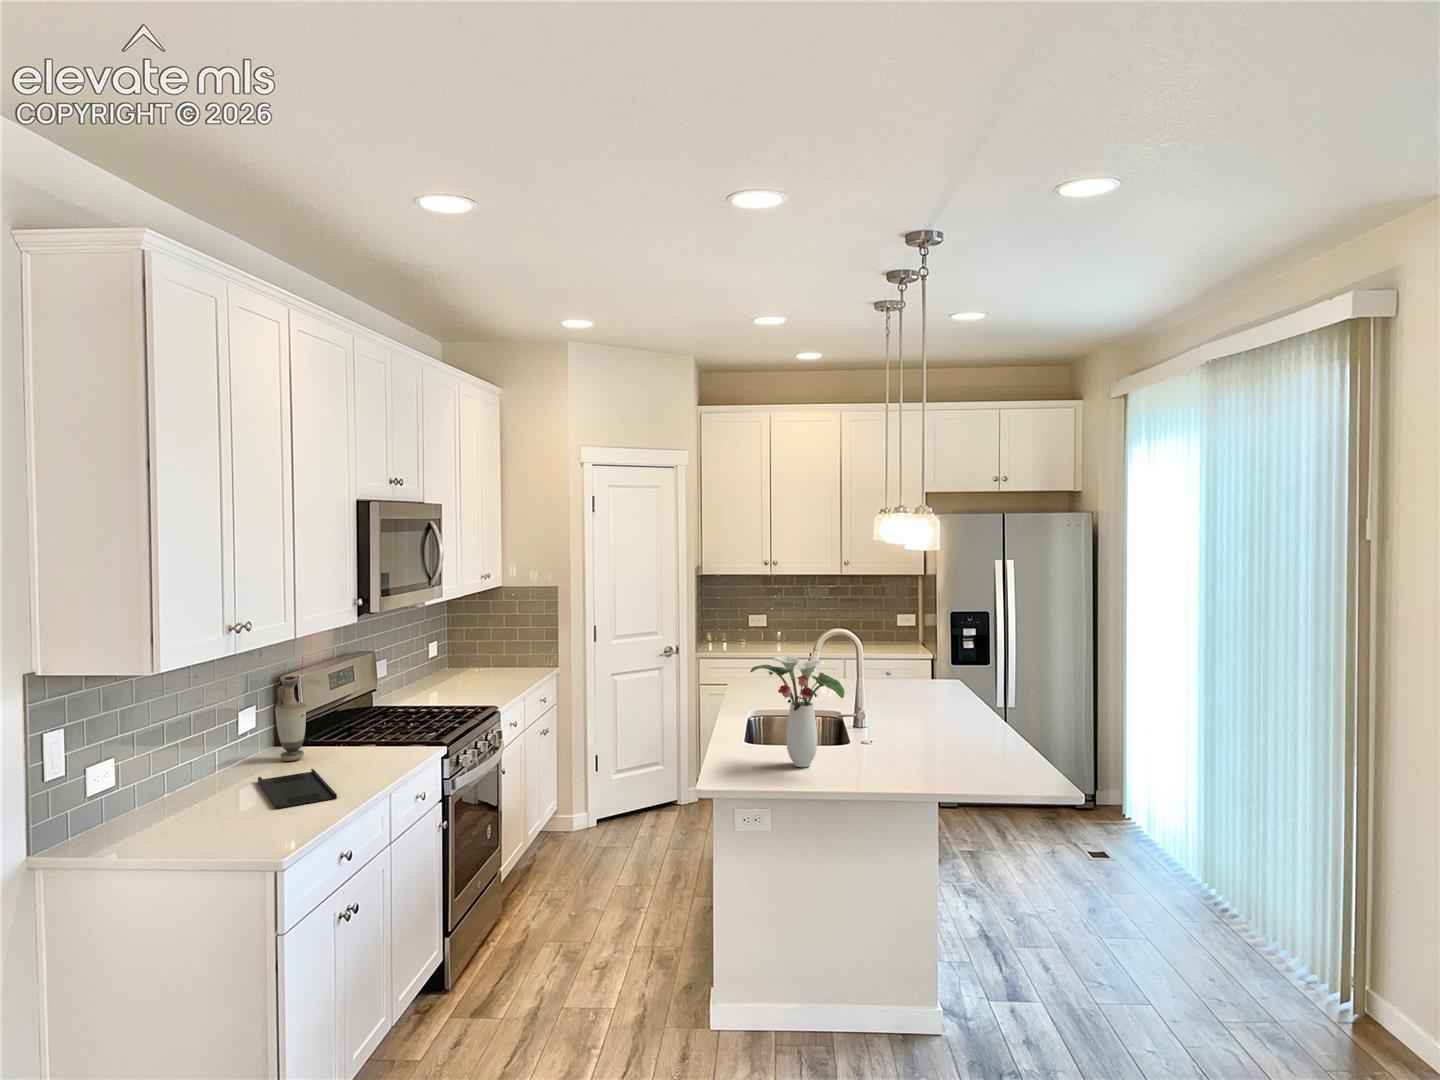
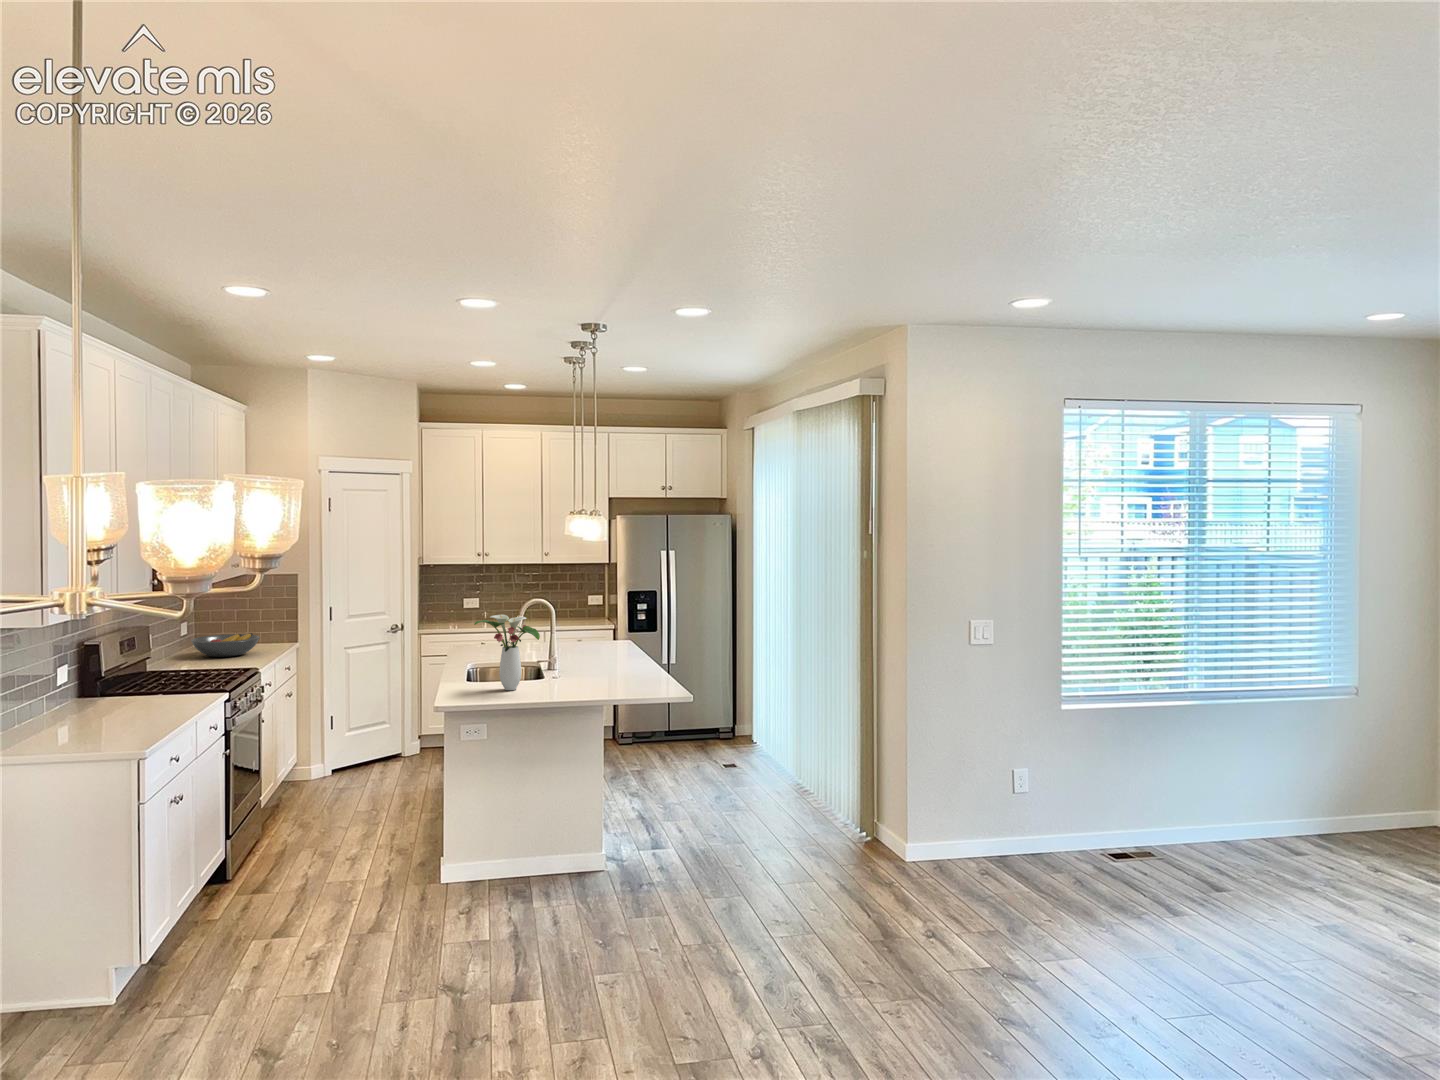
fruit bowl: none [437,659,511,686] -> present [191,633,260,657]
vase: present [275,676,306,761] -> none [82,639,109,707]
tray: present [258,769,337,809] -> none [79,708,158,730]

